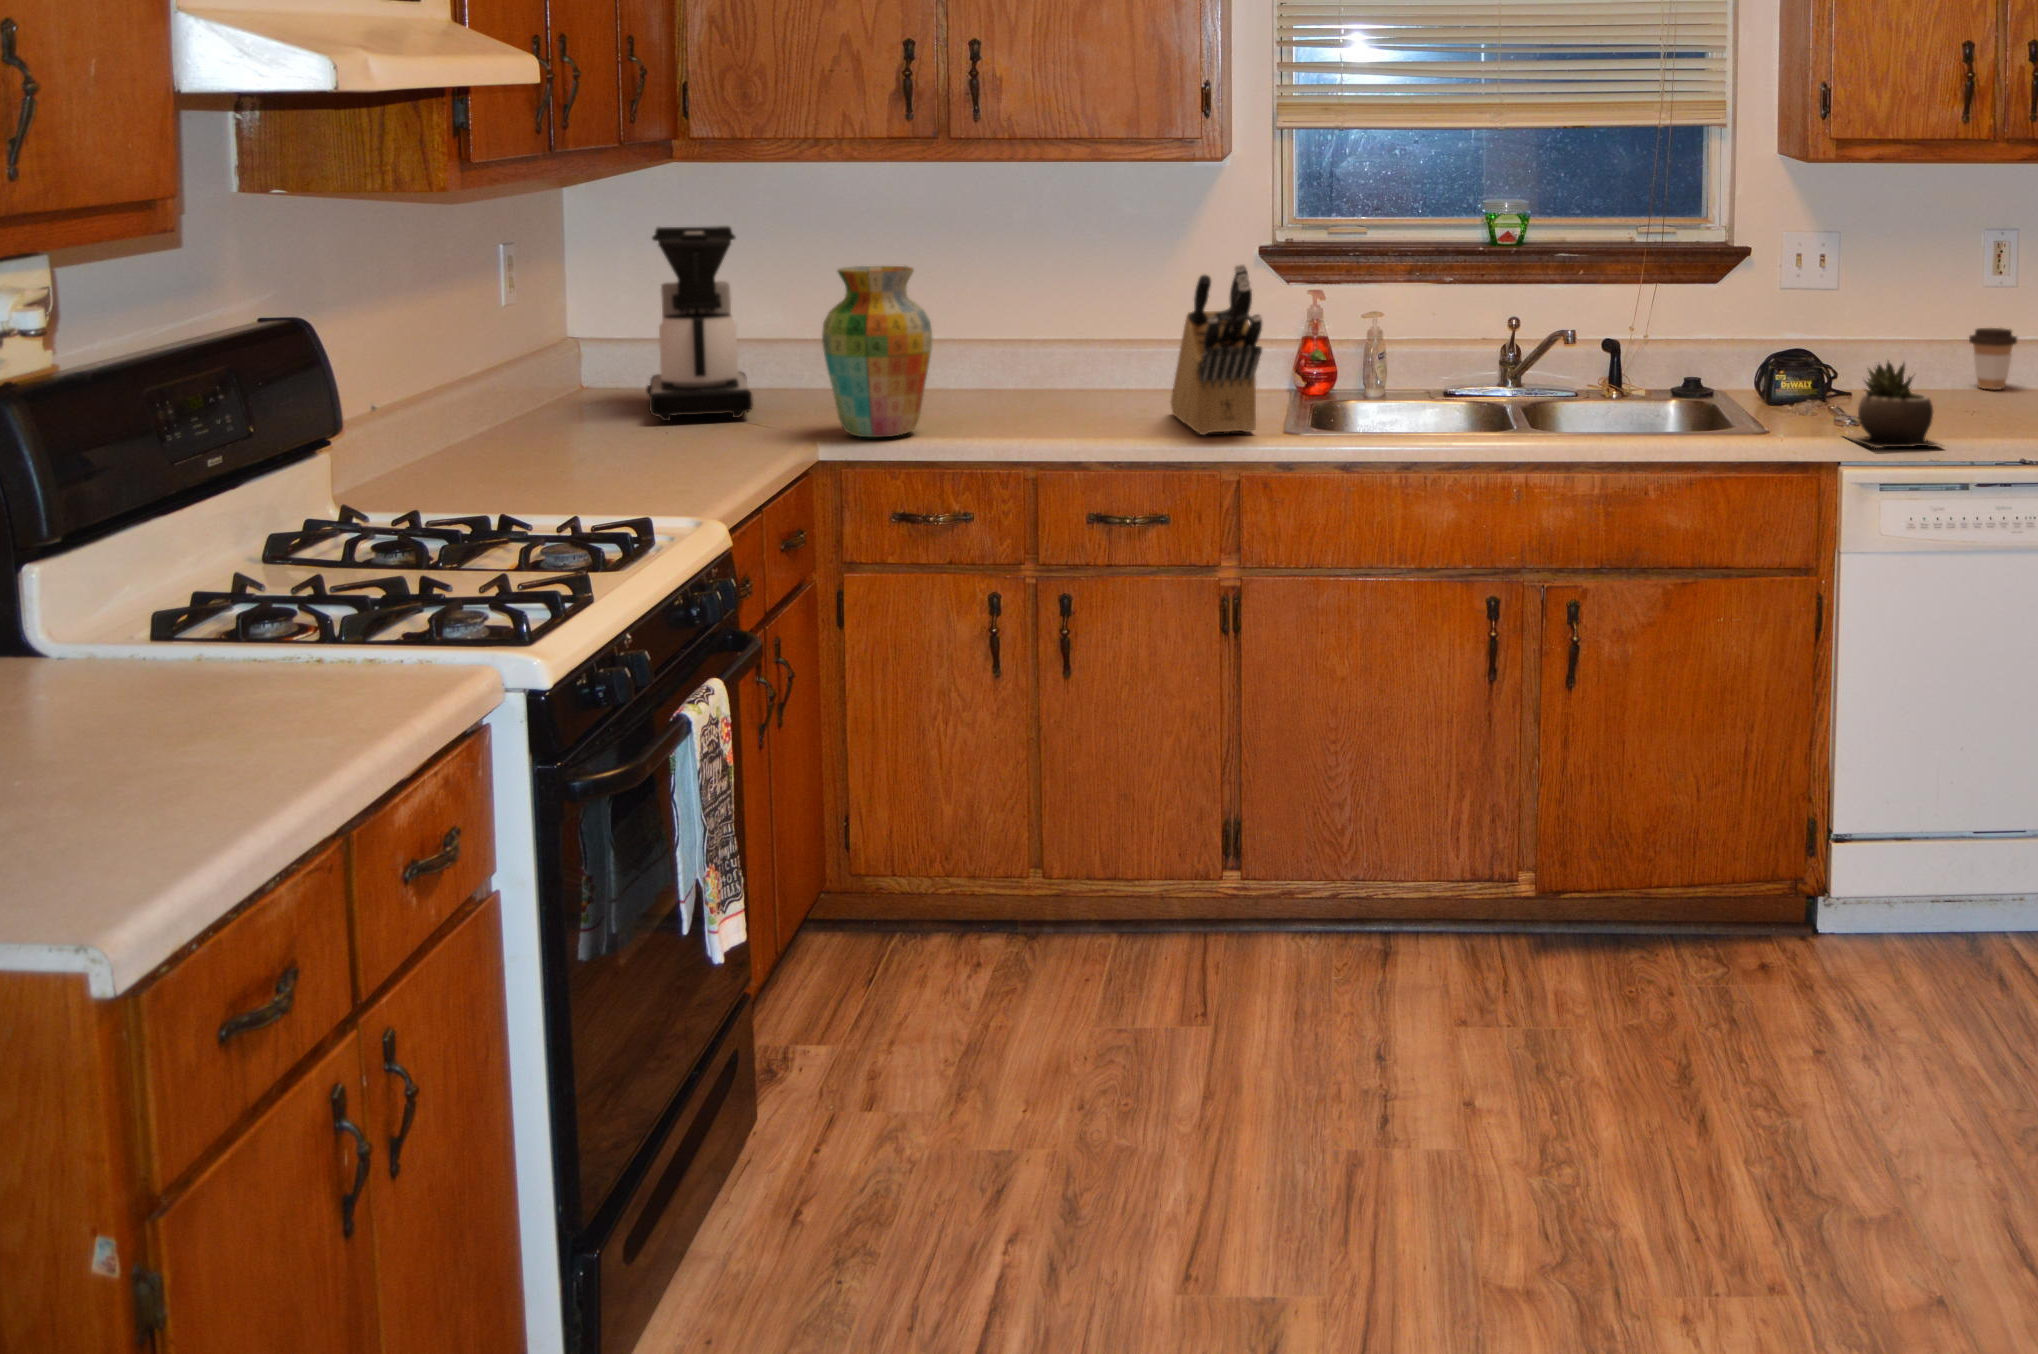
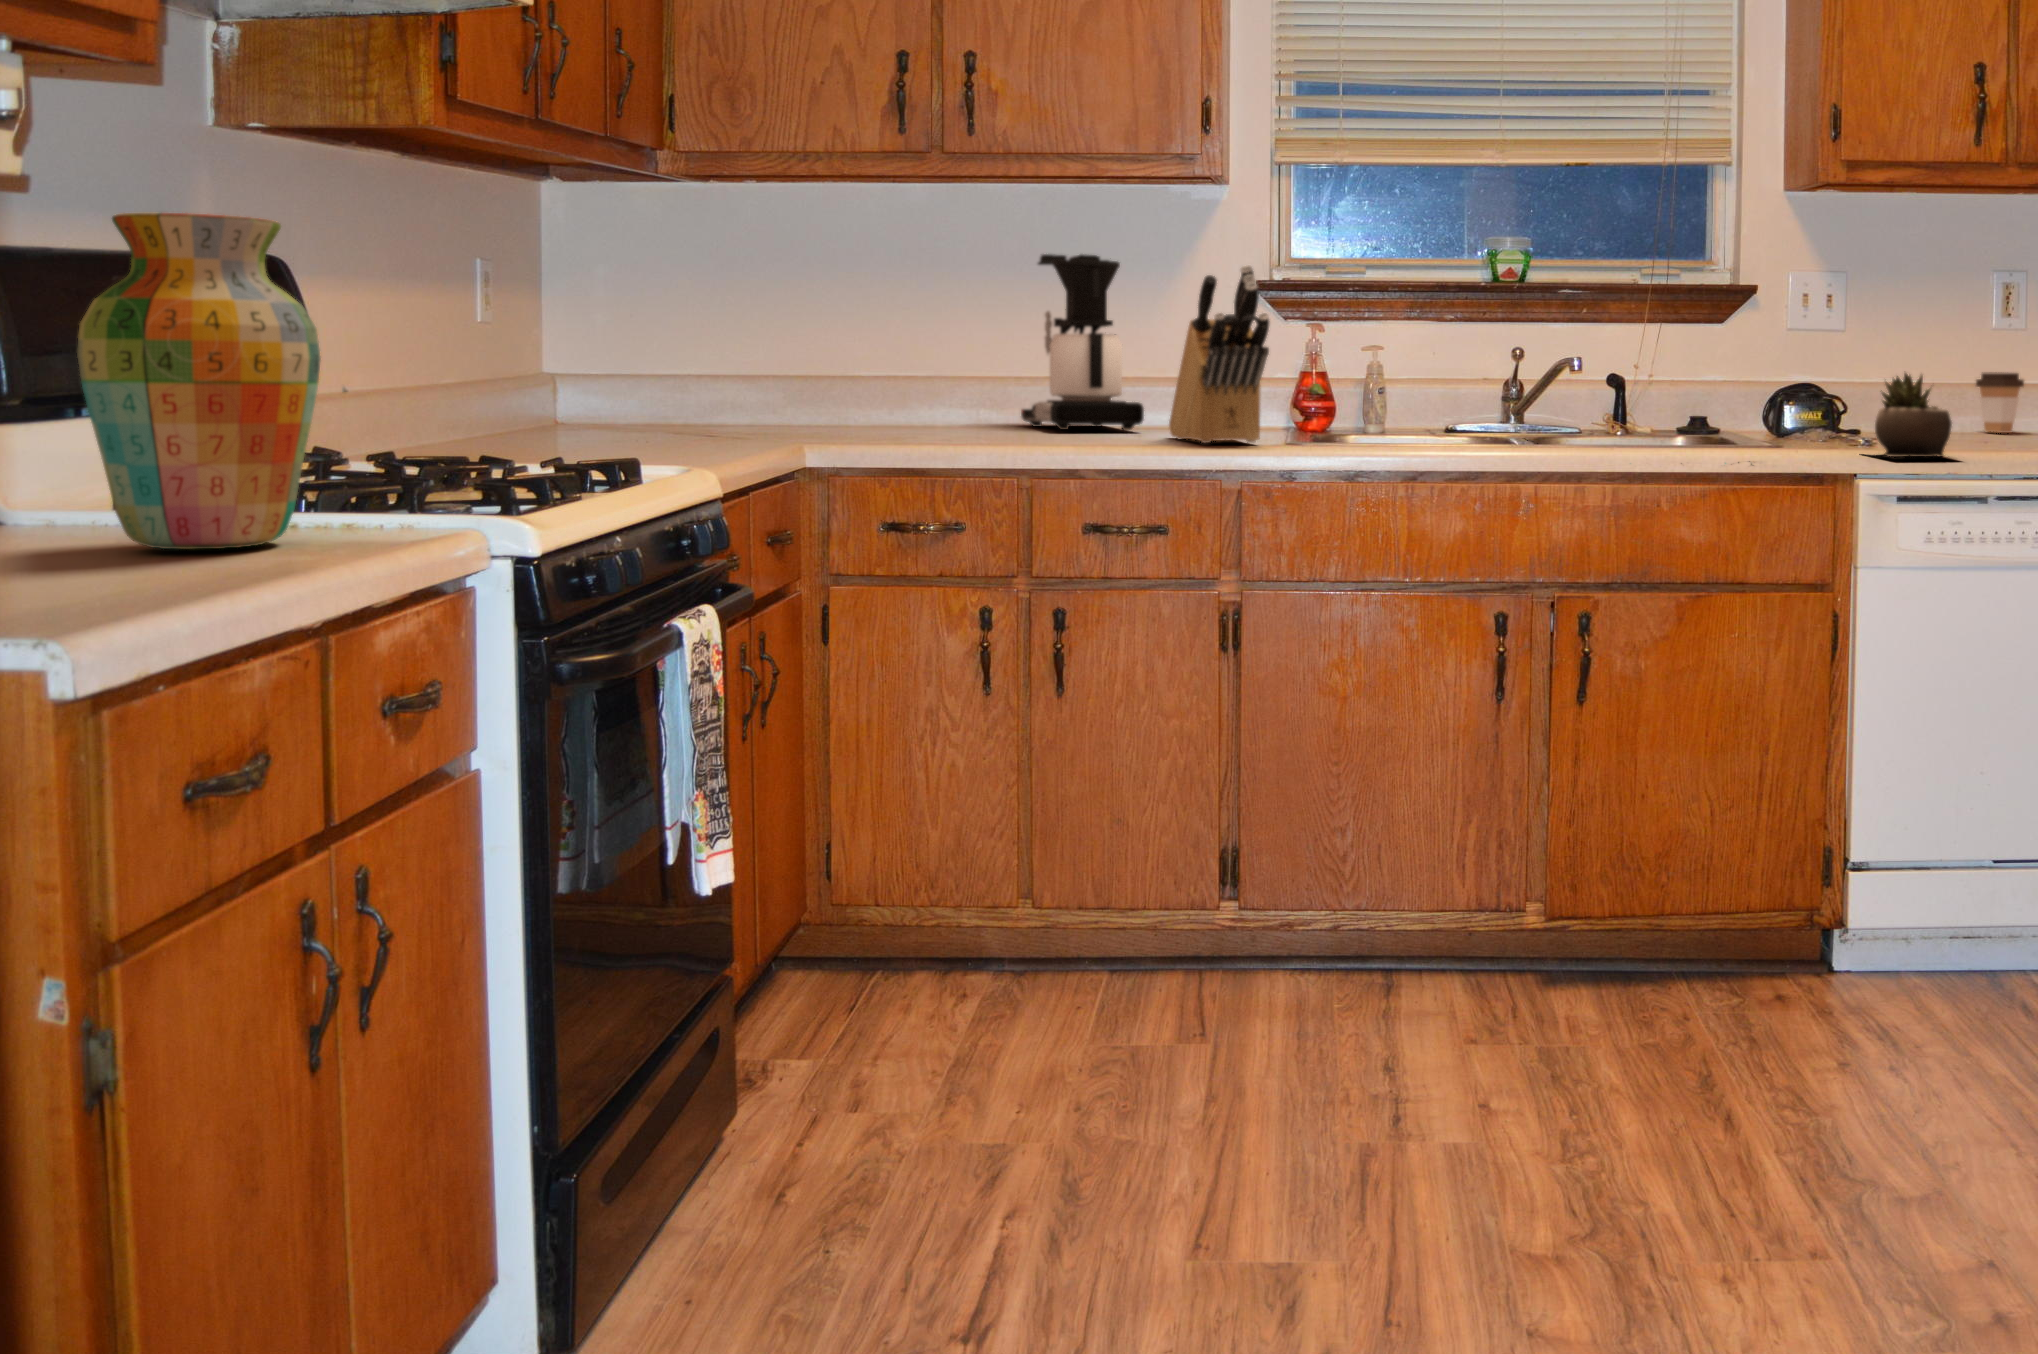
coffee maker: present [646,226,753,421] -> present [1021,254,1144,430]
vase: present [822,266,932,437] -> present [77,213,321,549]

